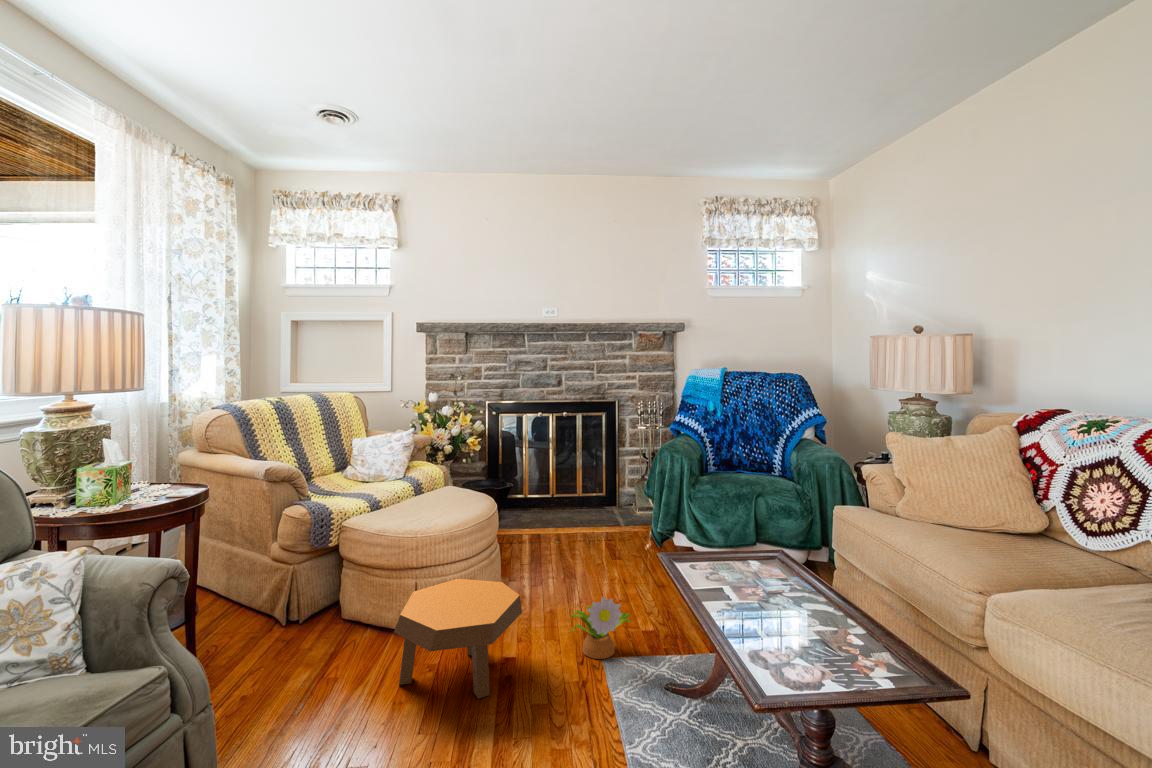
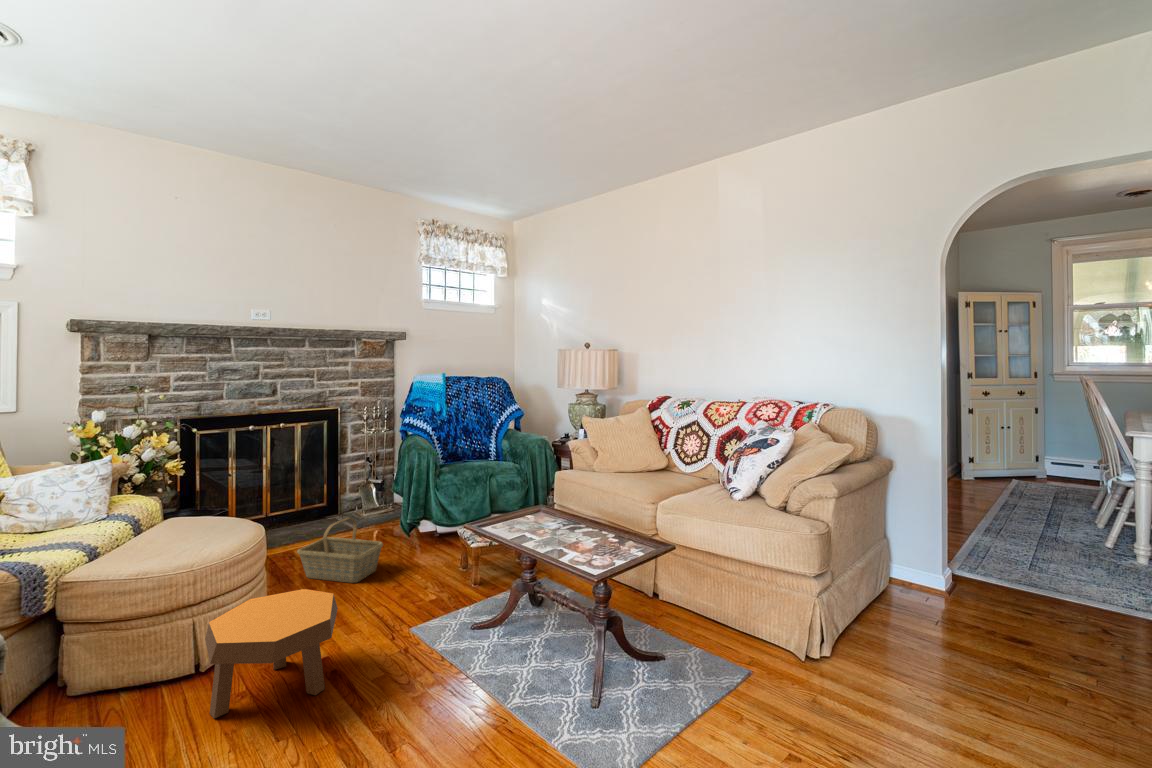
basket: none [544,516,620,587] -> present [297,518,383,583]
decorative plant: present [571,597,631,659] -> none [370,574,429,632]

